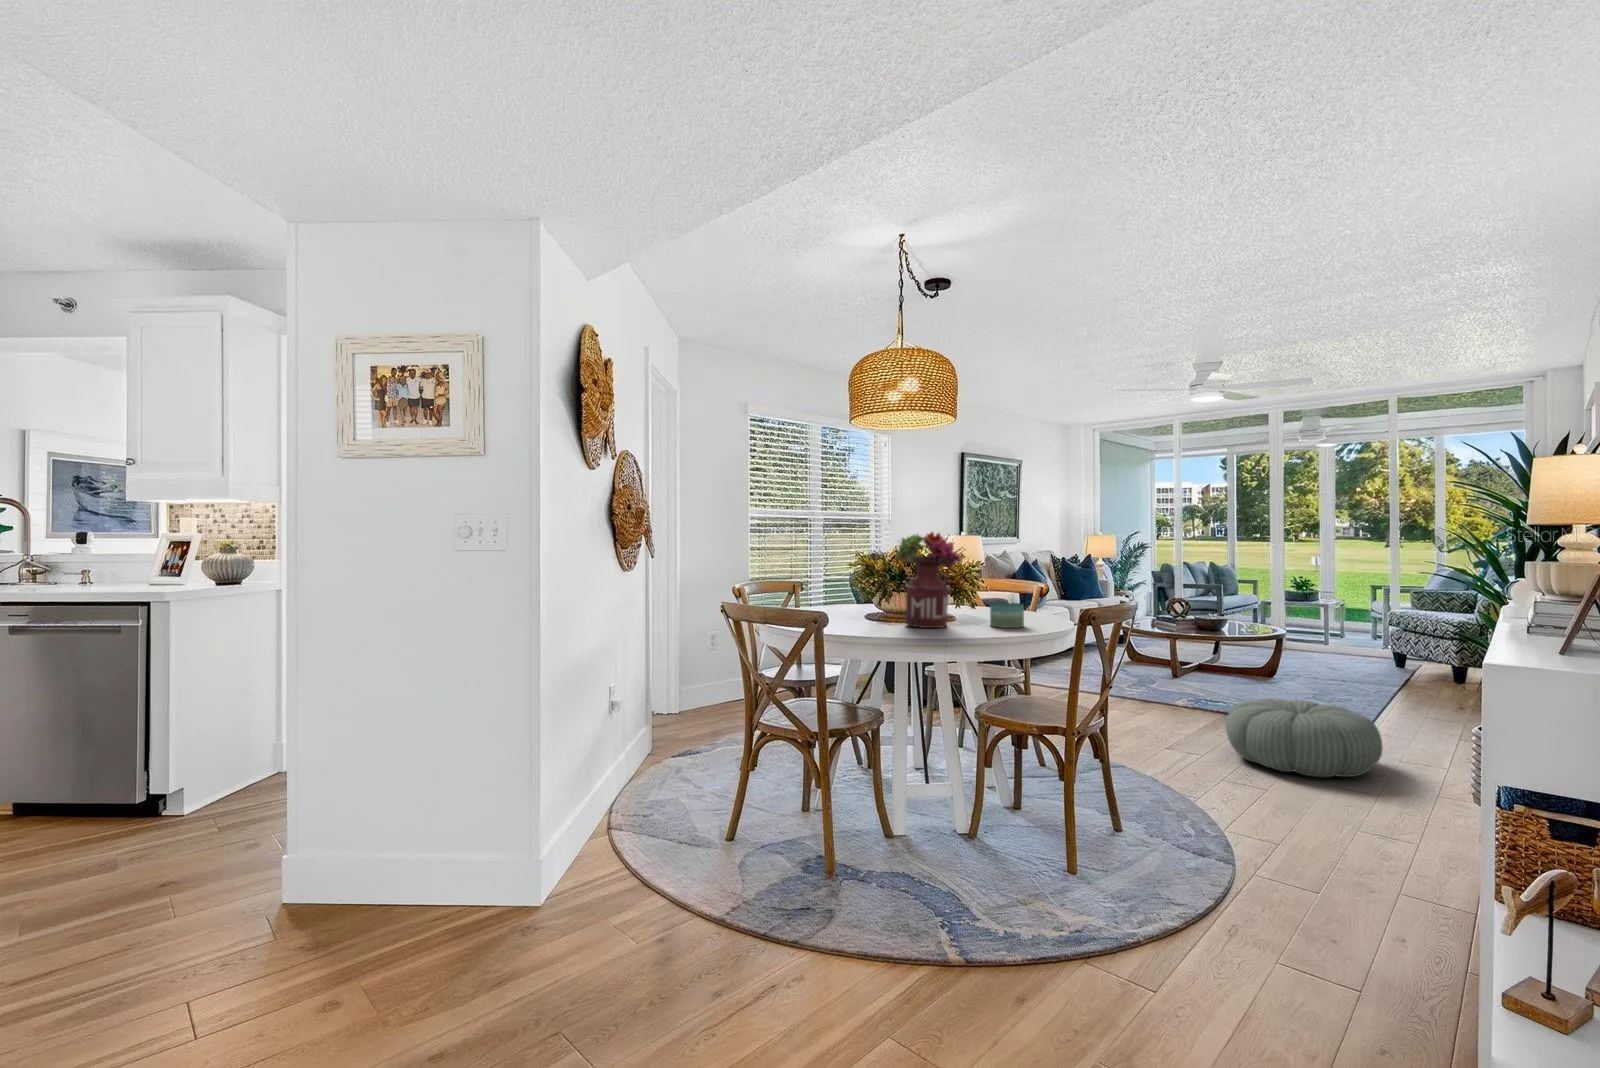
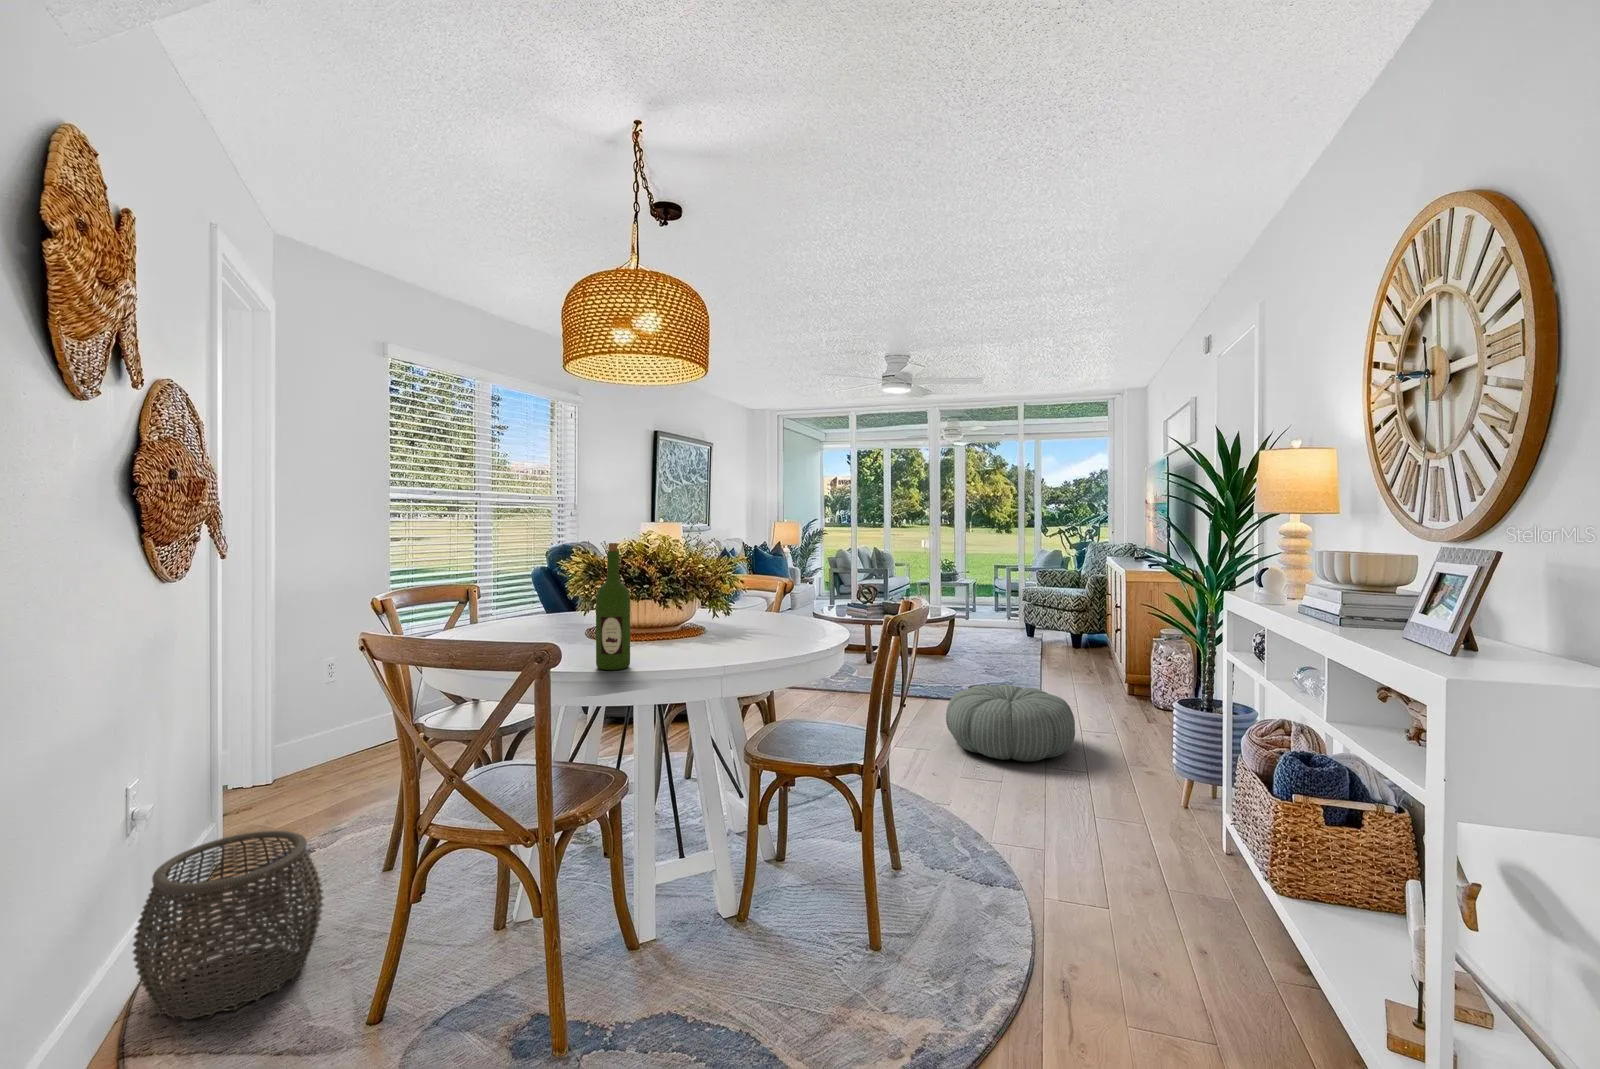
flower arrangement: present [895,532,961,628] -> none [640,522,731,652]
wine bottle: none [859,546,883,634] -> present [596,543,630,670]
candle: present [990,602,1024,628] -> none [760,612,800,645]
woven basket: none [613,724,703,821] -> present [133,831,323,1019]

